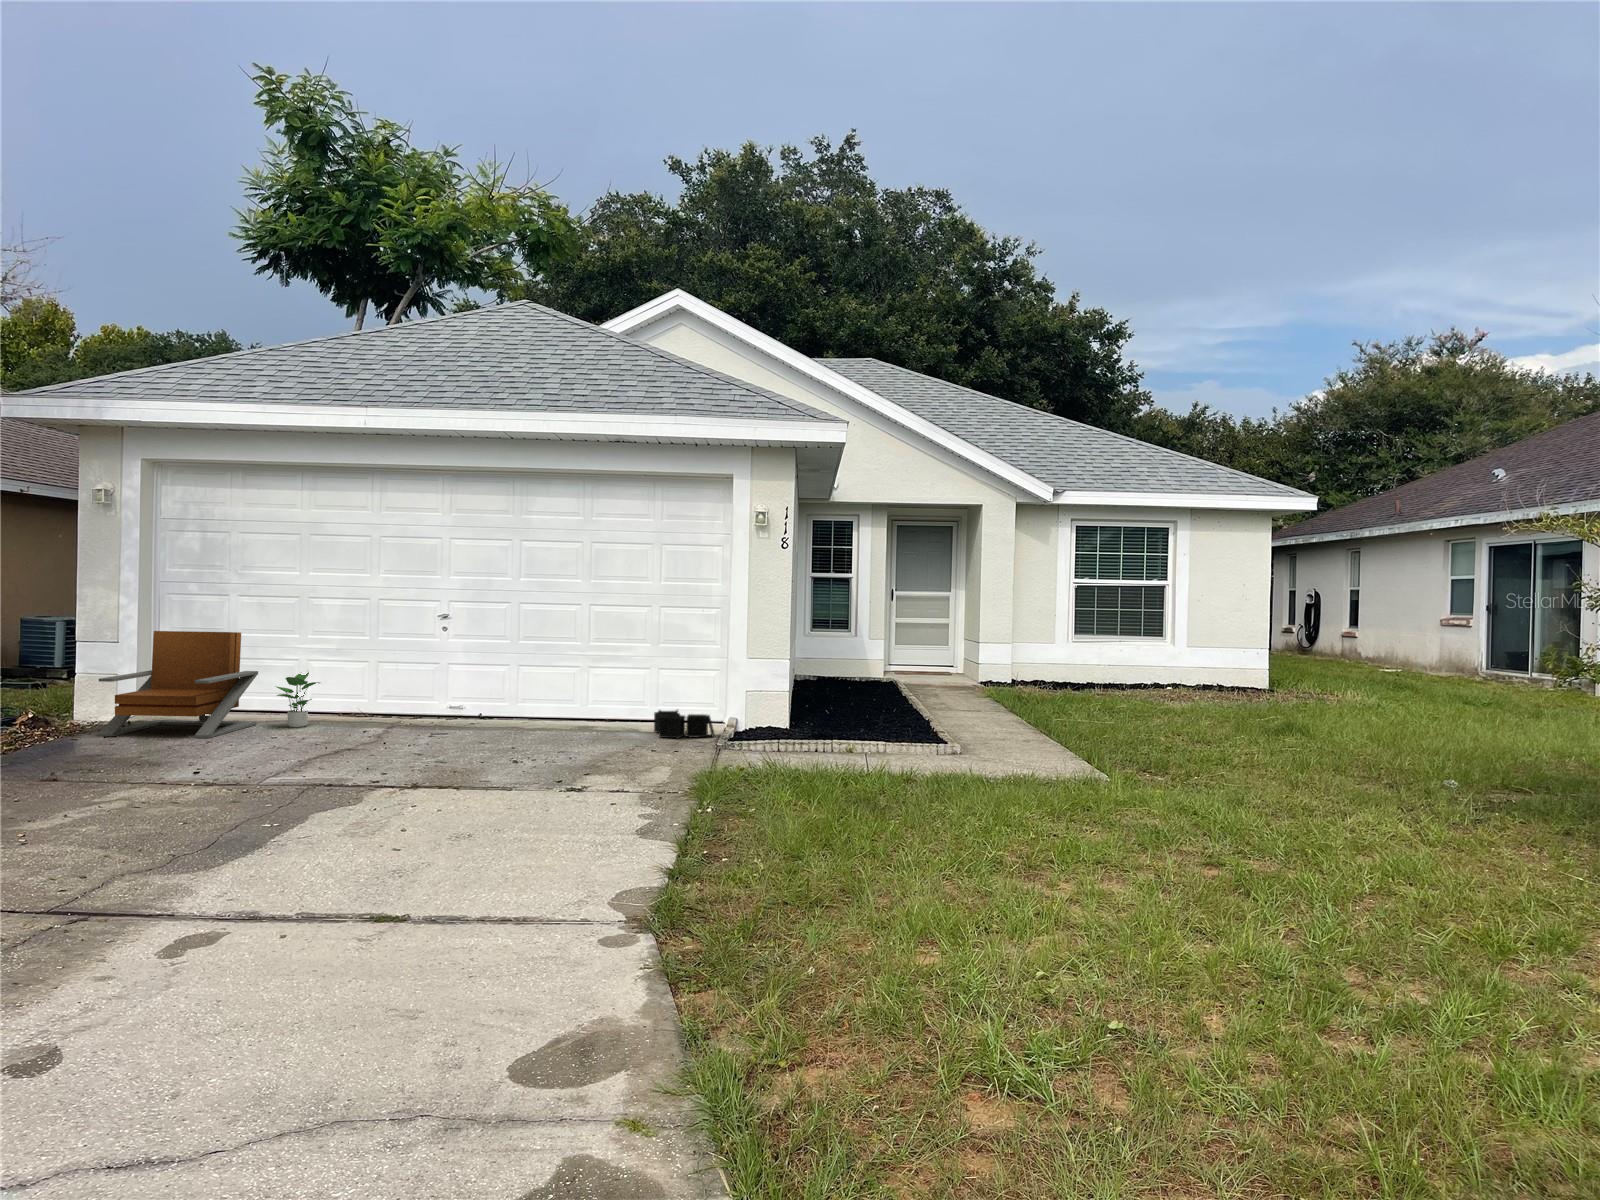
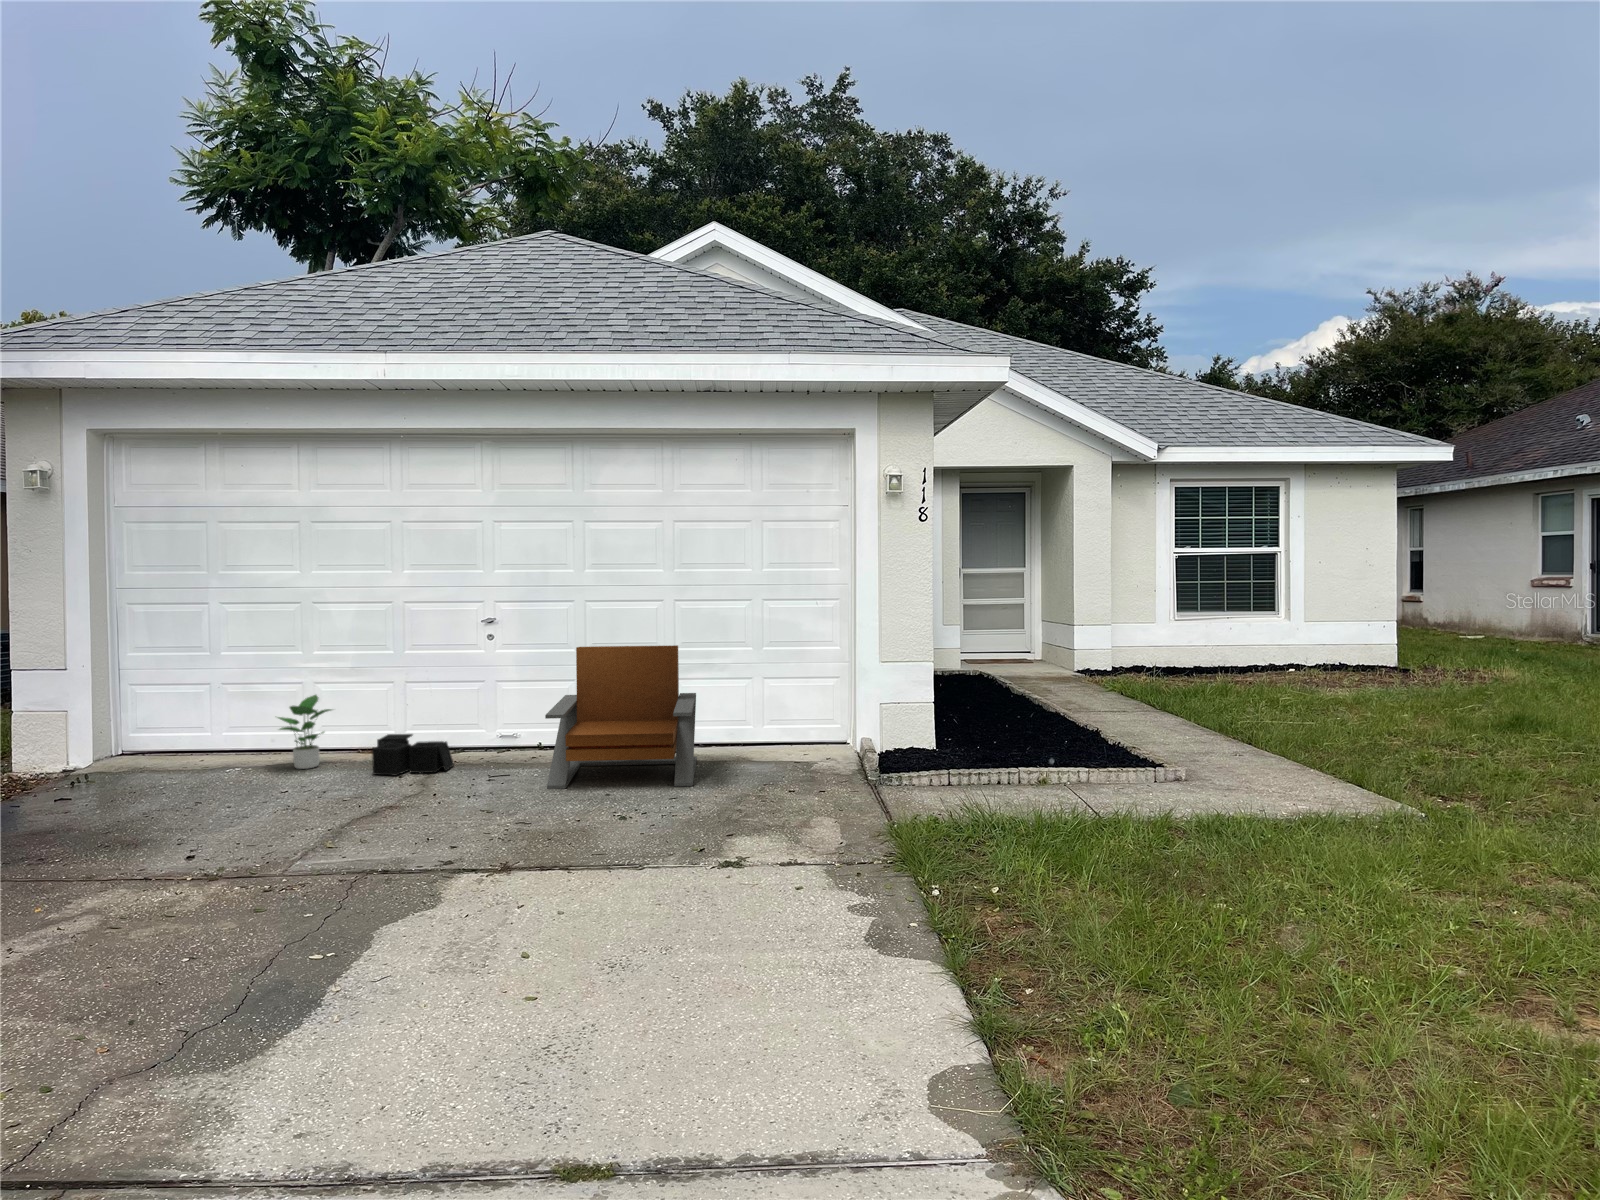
lounge chair: present [99,631,258,738] -> present [545,645,697,789]
storage bin: present [654,709,714,738] -> present [372,734,454,776]

